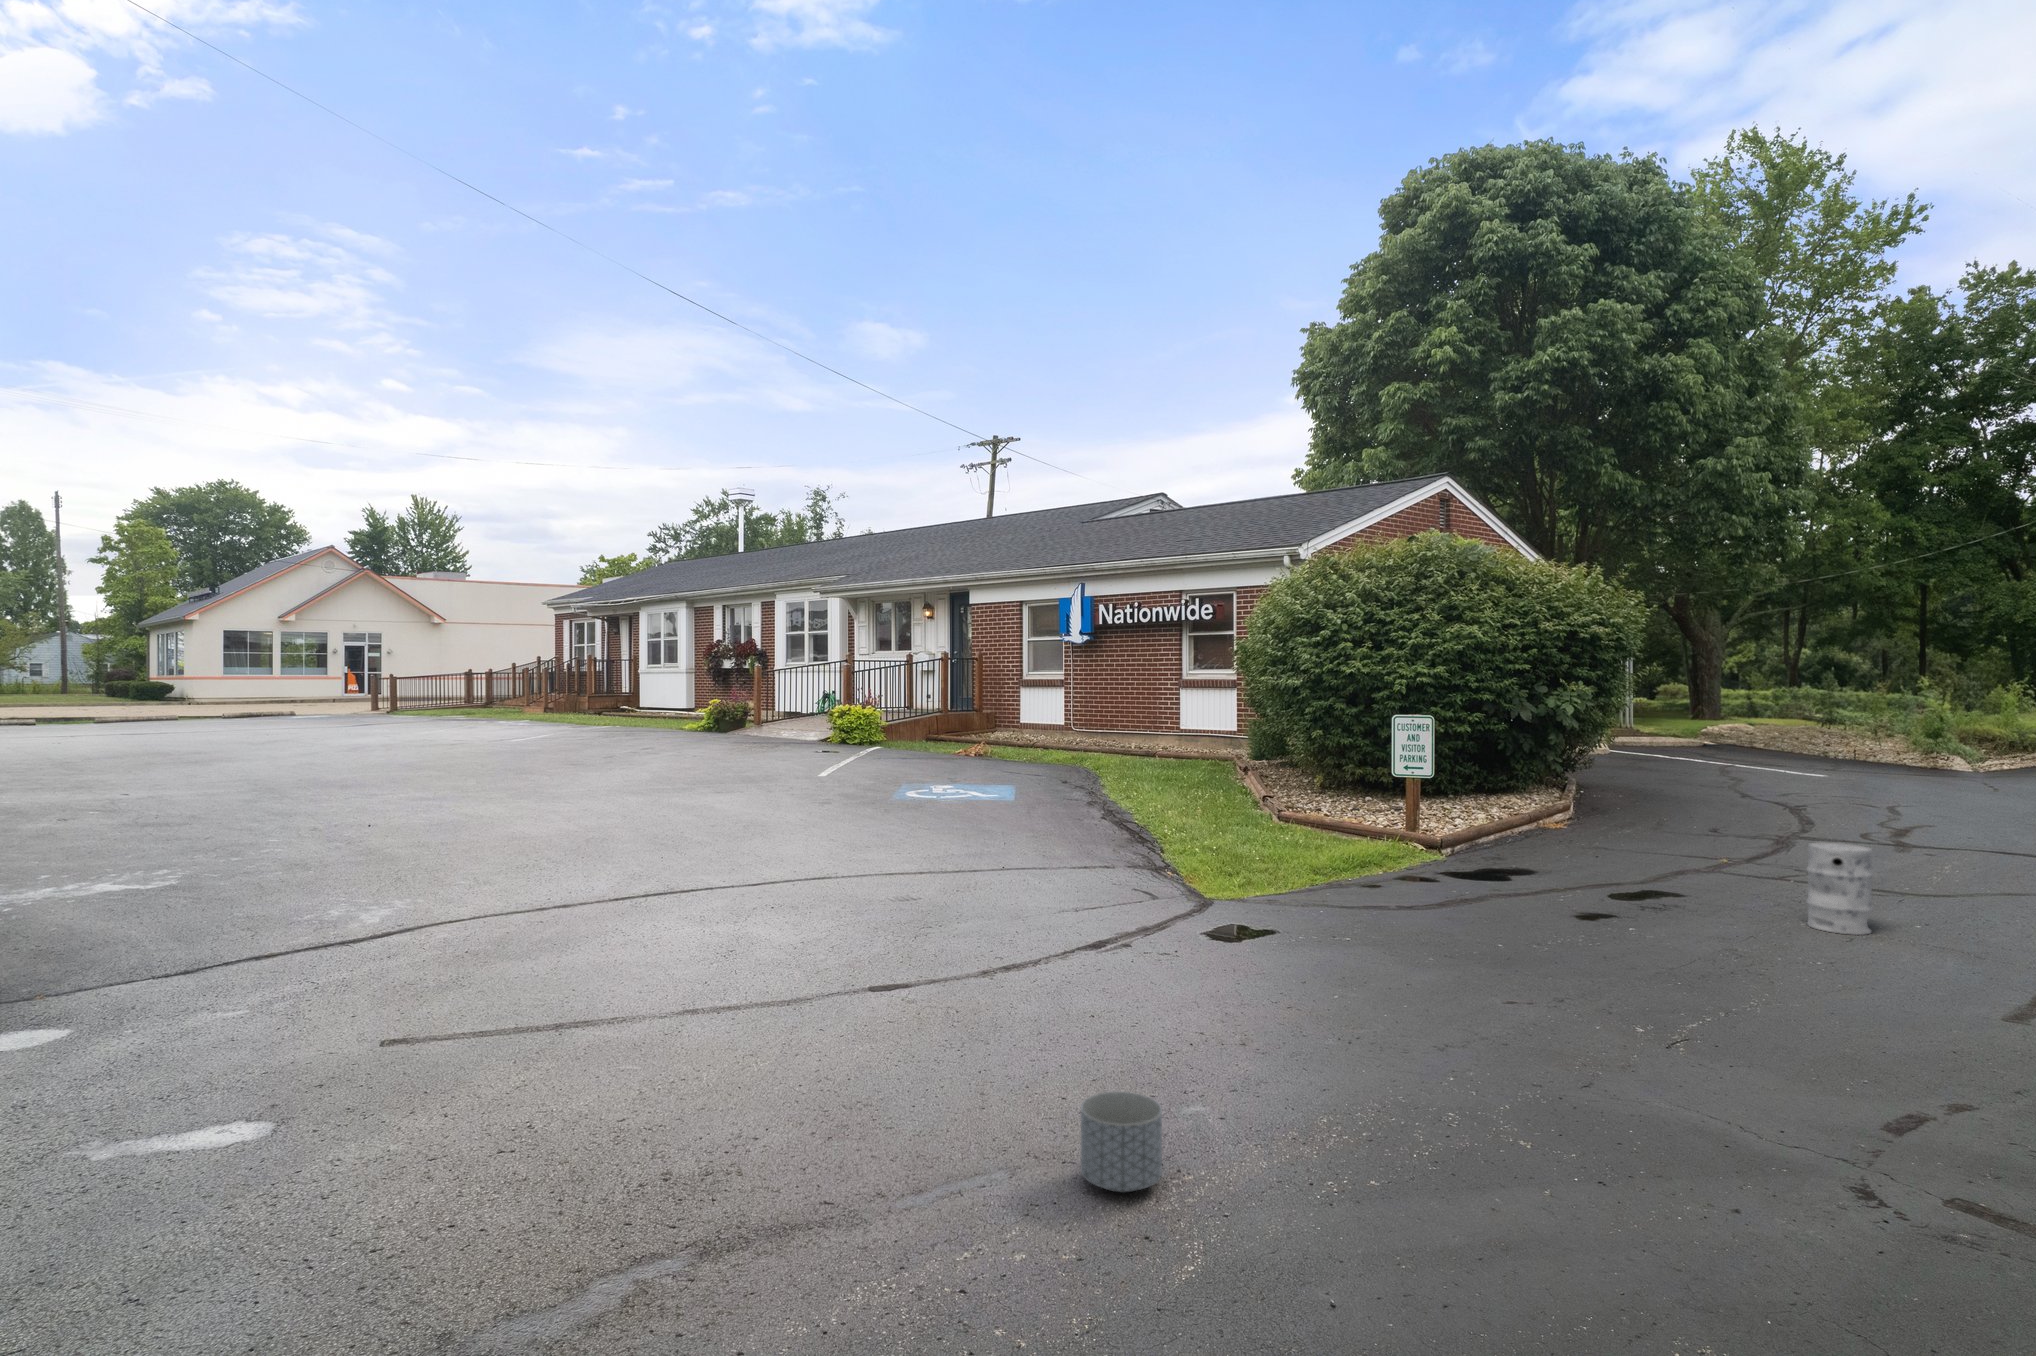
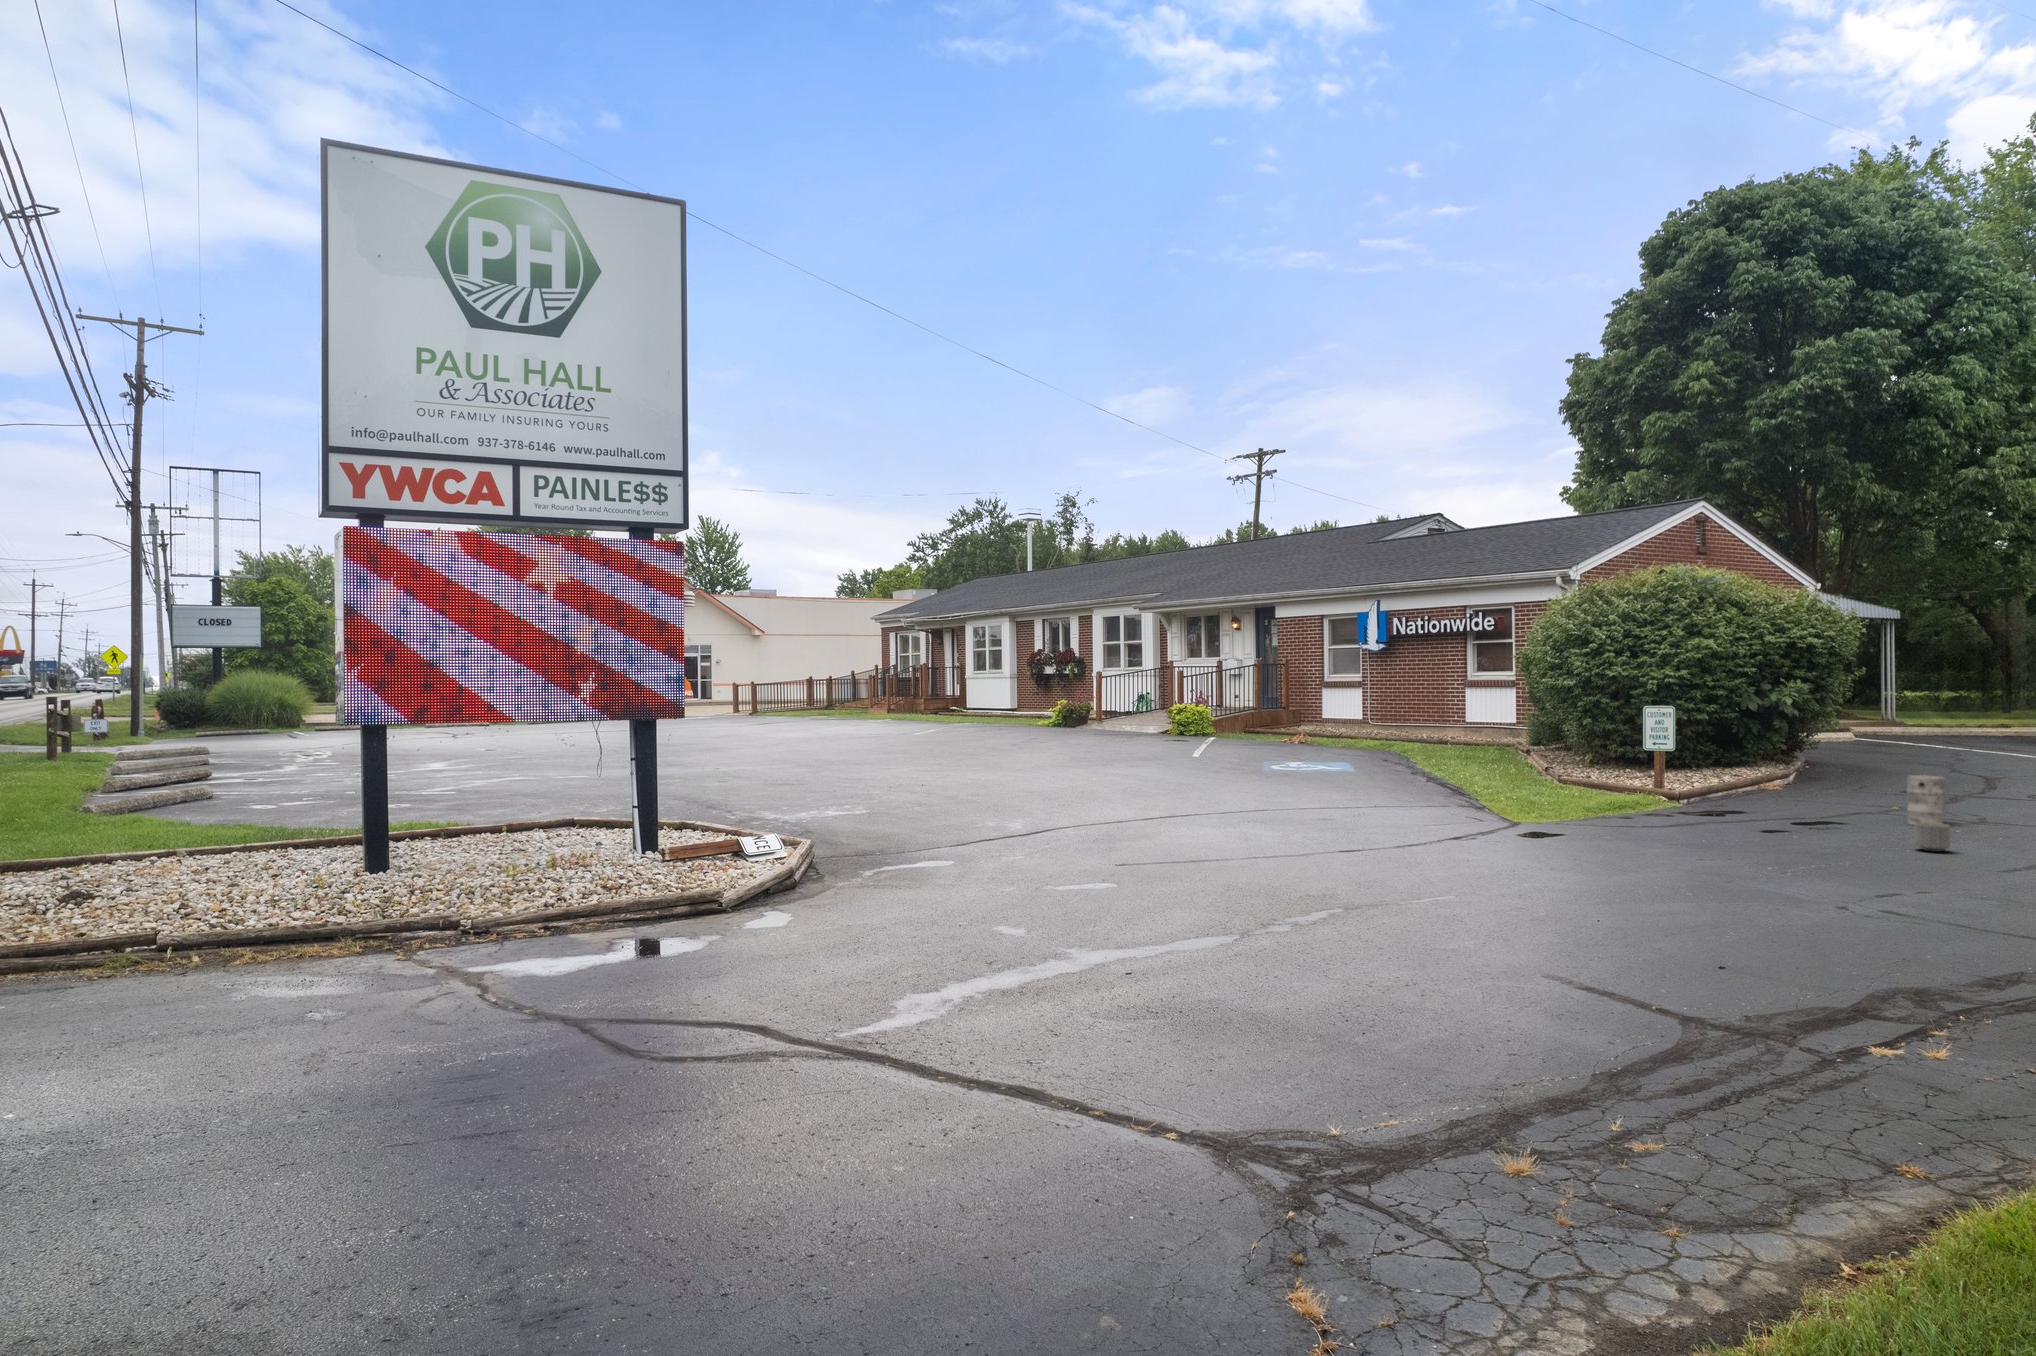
planter: present [1081,1092,1162,1193] -> present [1915,823,1951,852]

